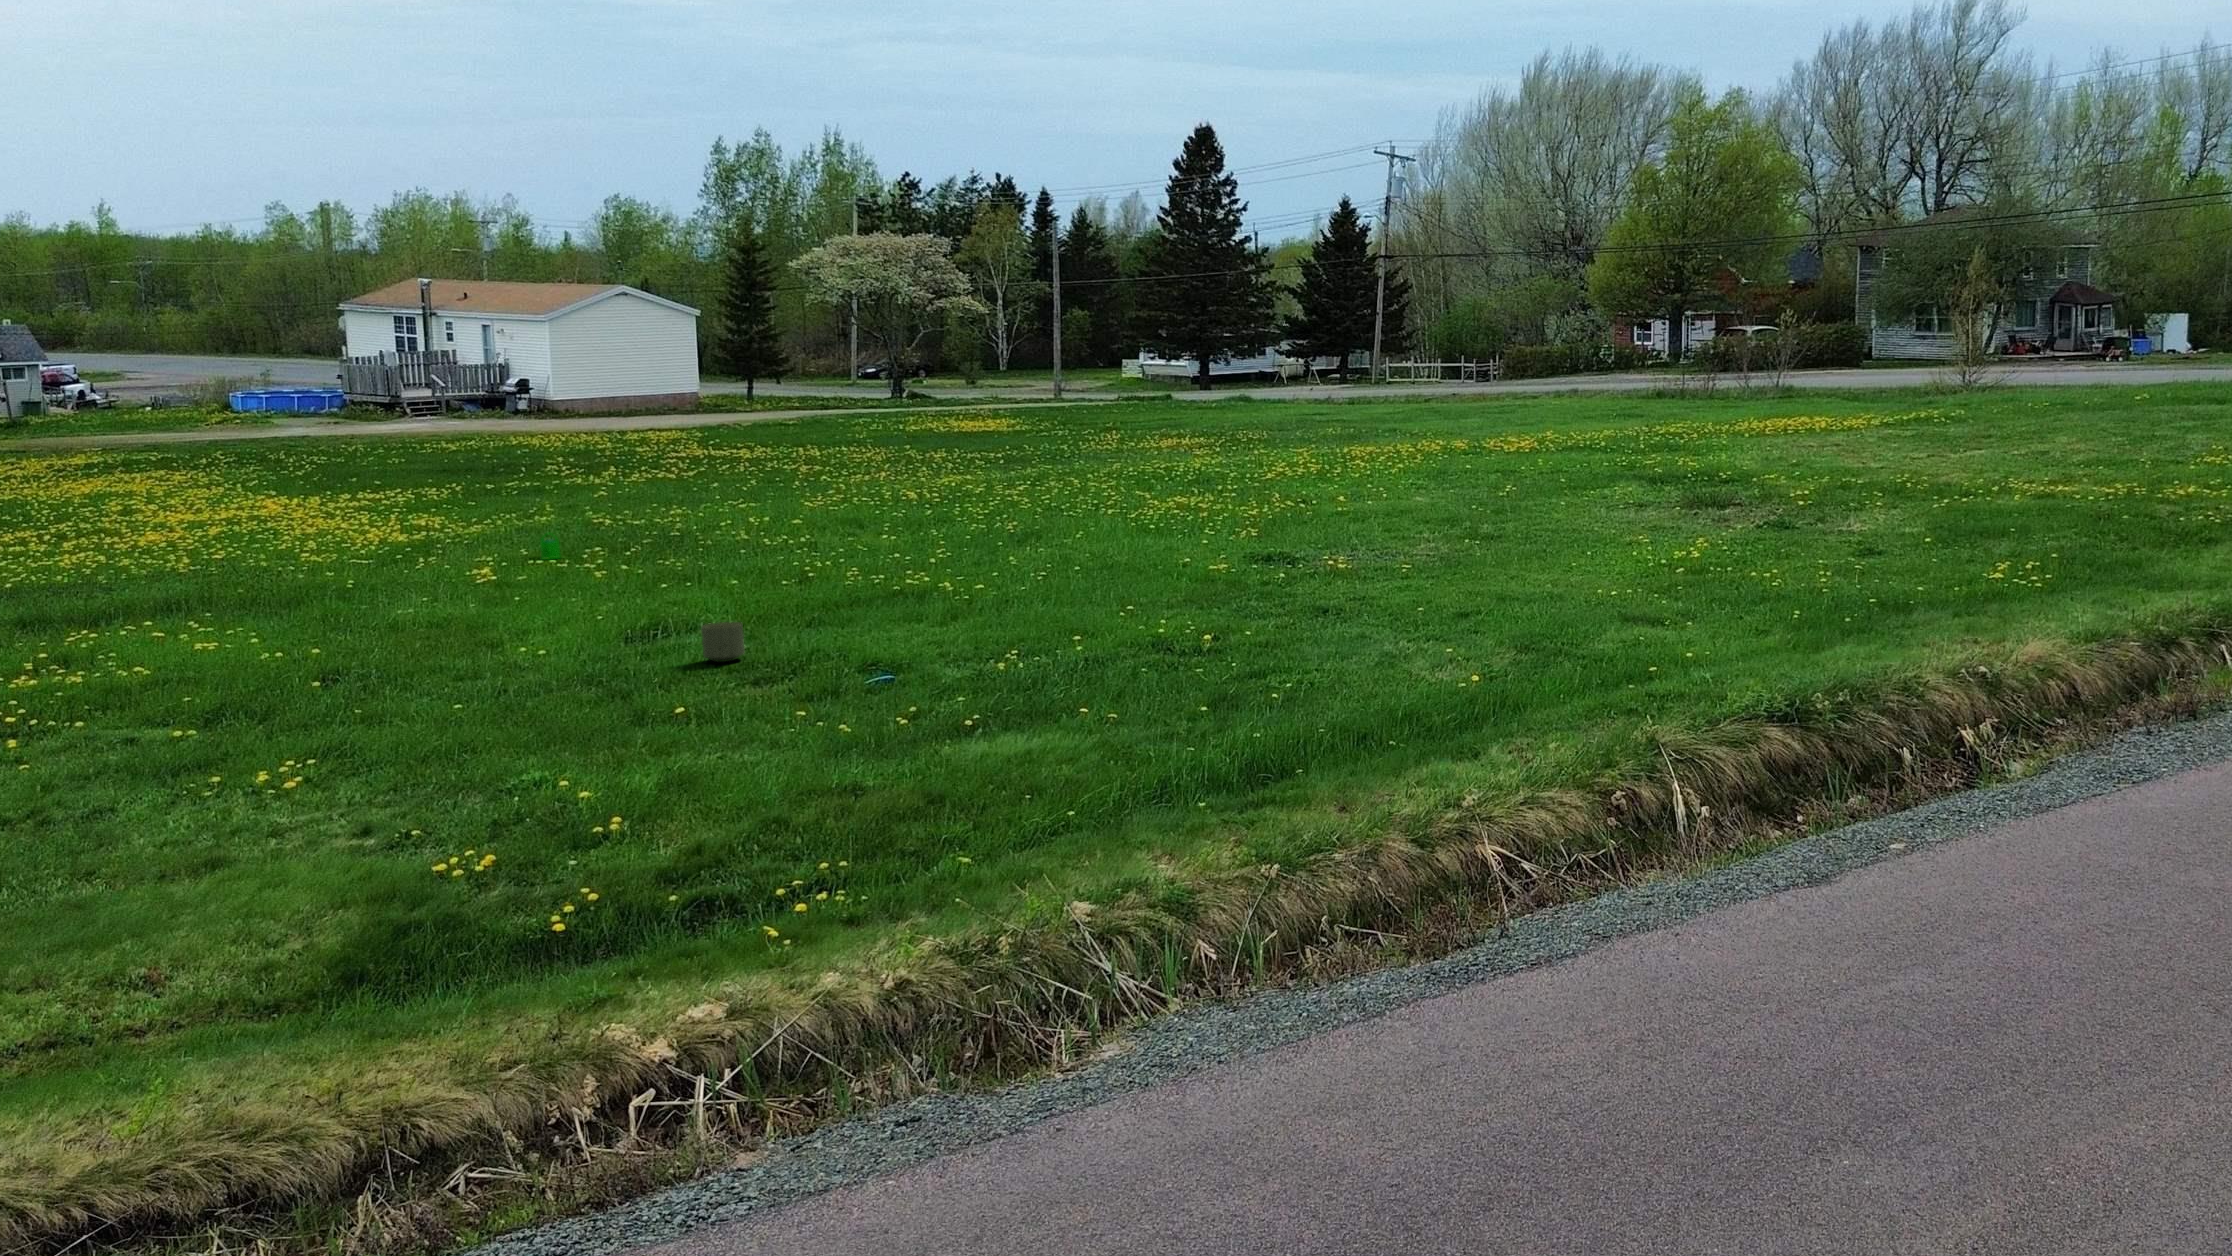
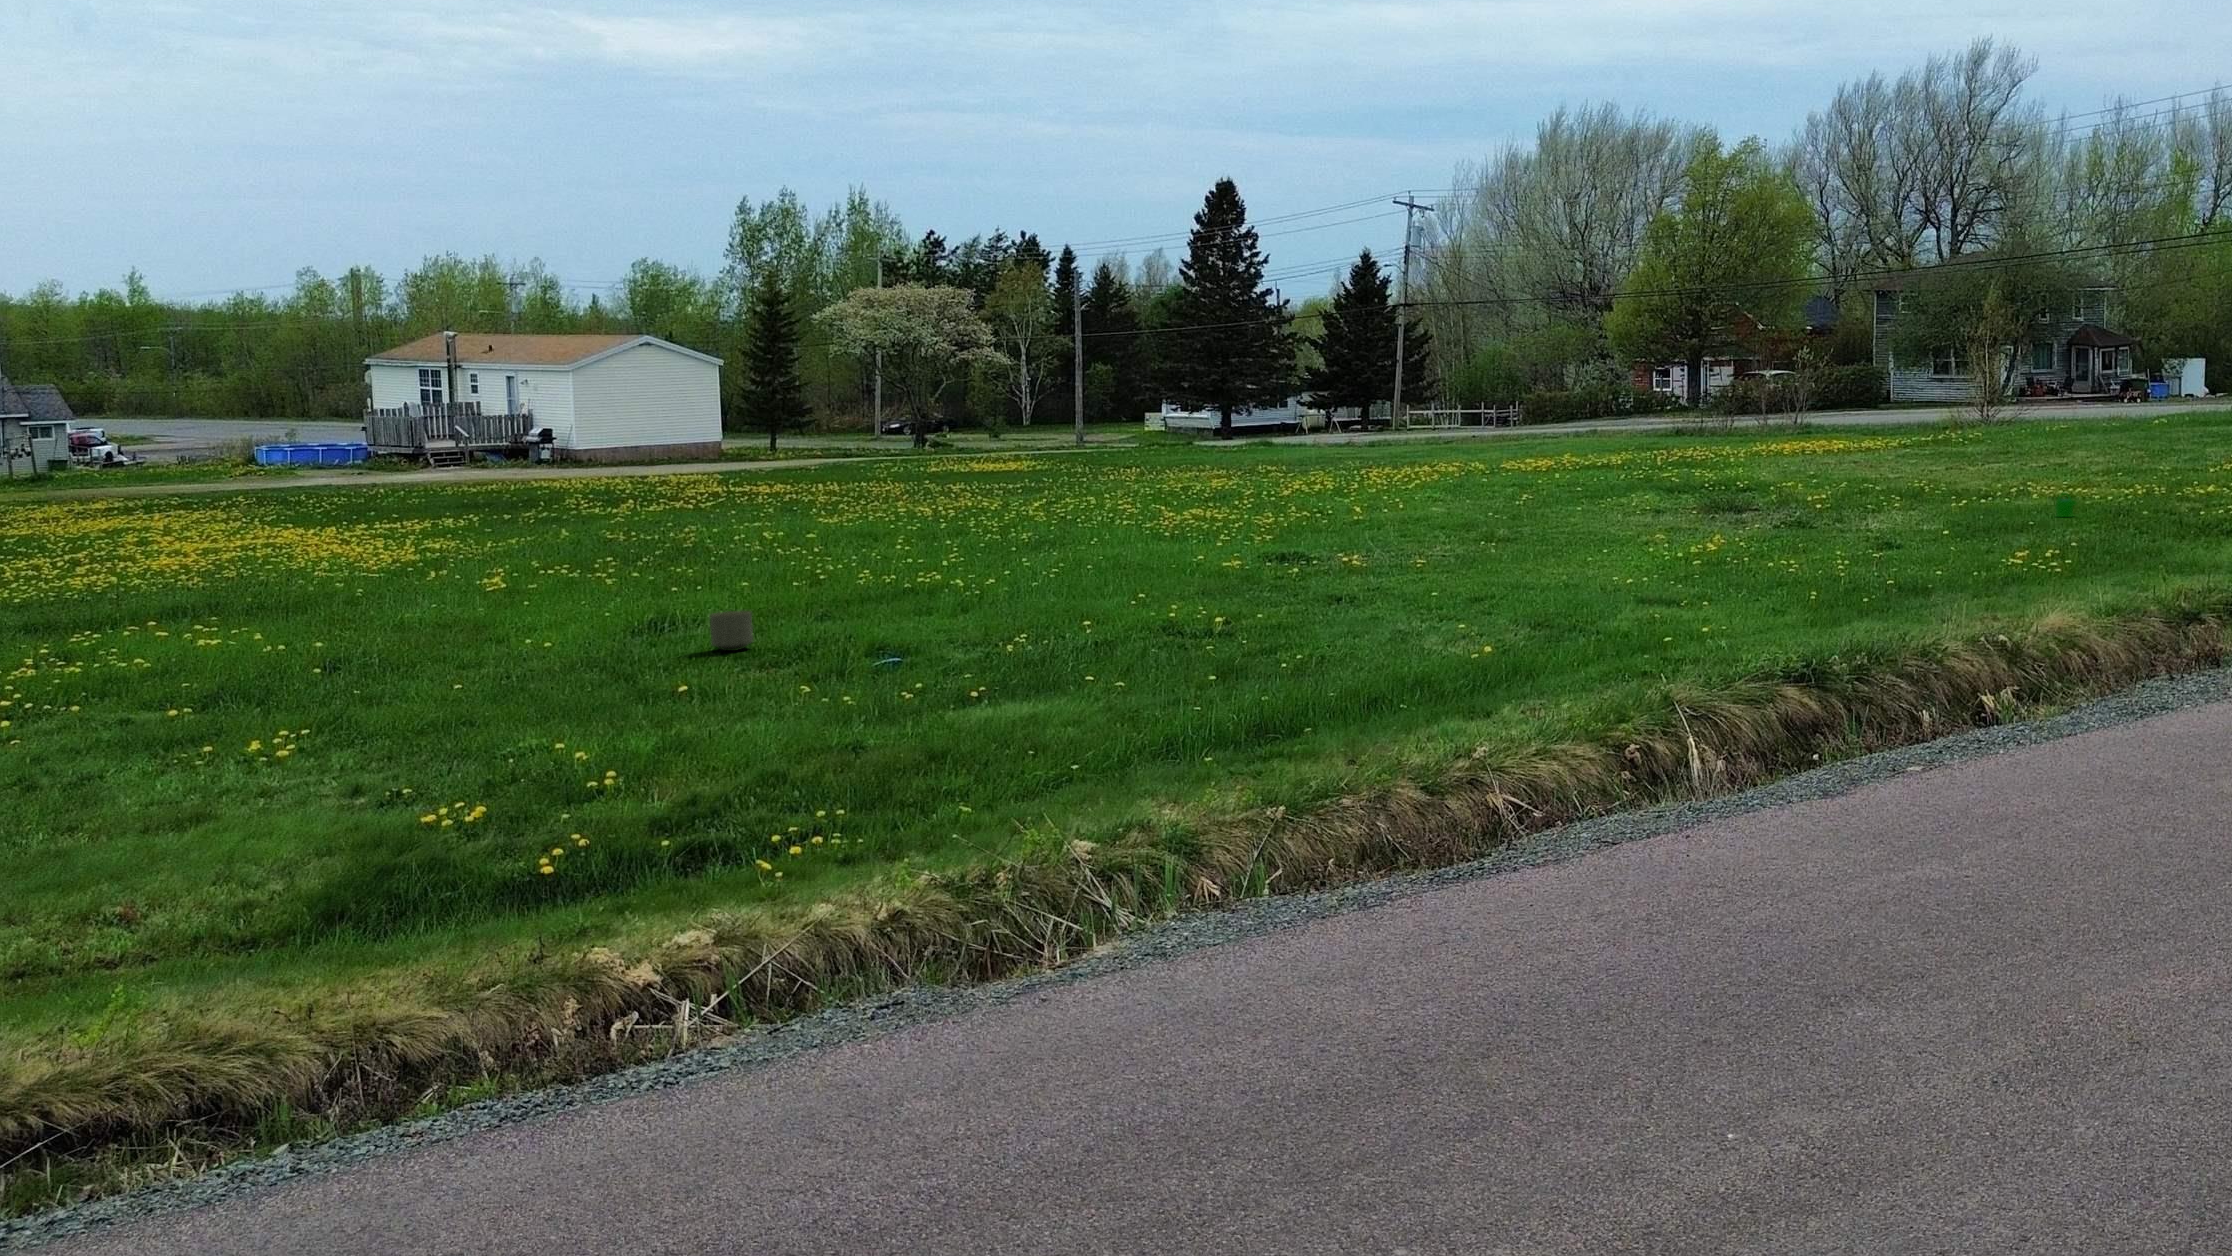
watering can: present [540,532,560,560] -> present [2055,492,2076,517]

